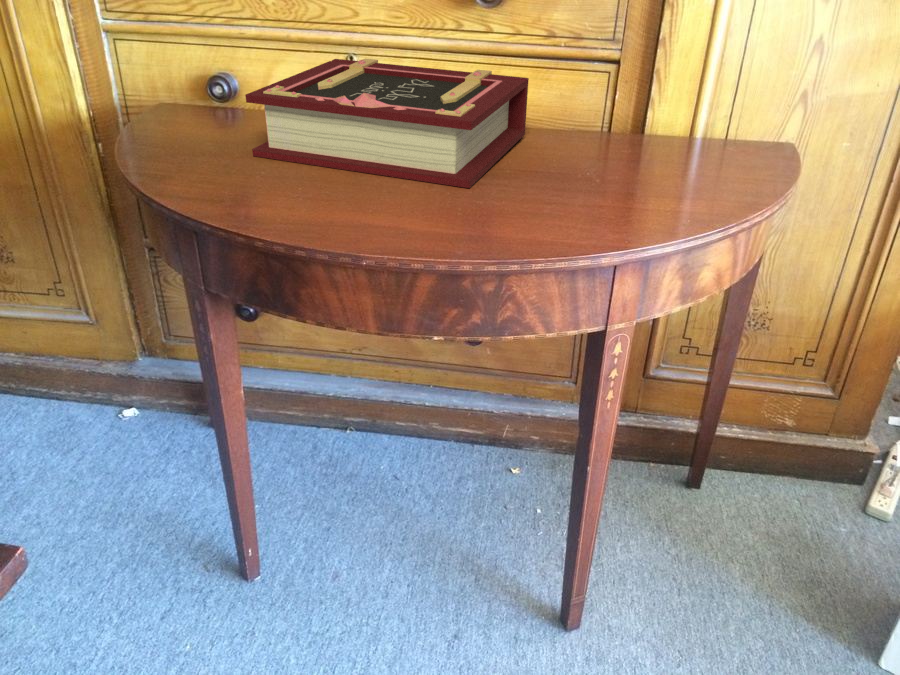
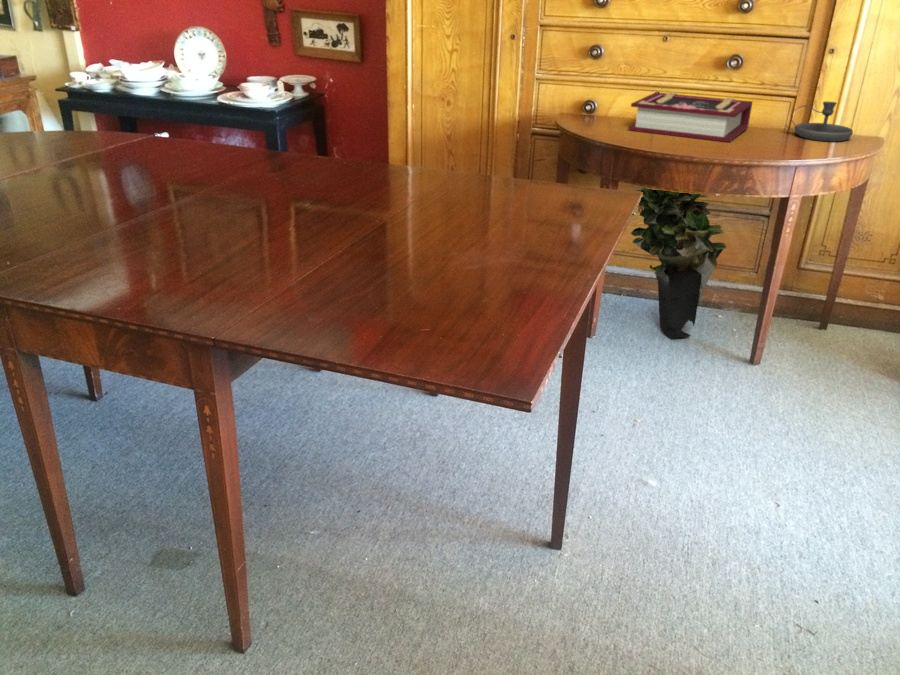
candlestick: none [600,77,738,170] -> present [786,102,853,142]
potted plant: none [290,191,505,552] -> present [631,187,726,339]

